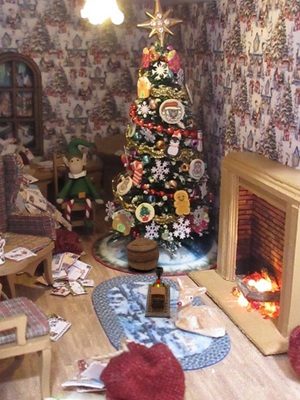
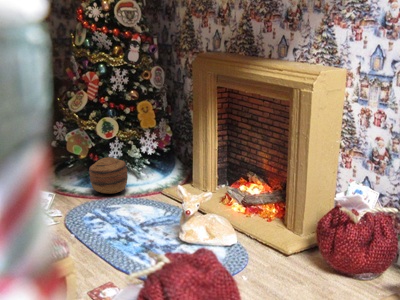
toy train: present [145,267,170,317] -> none [126,182,168,237]

